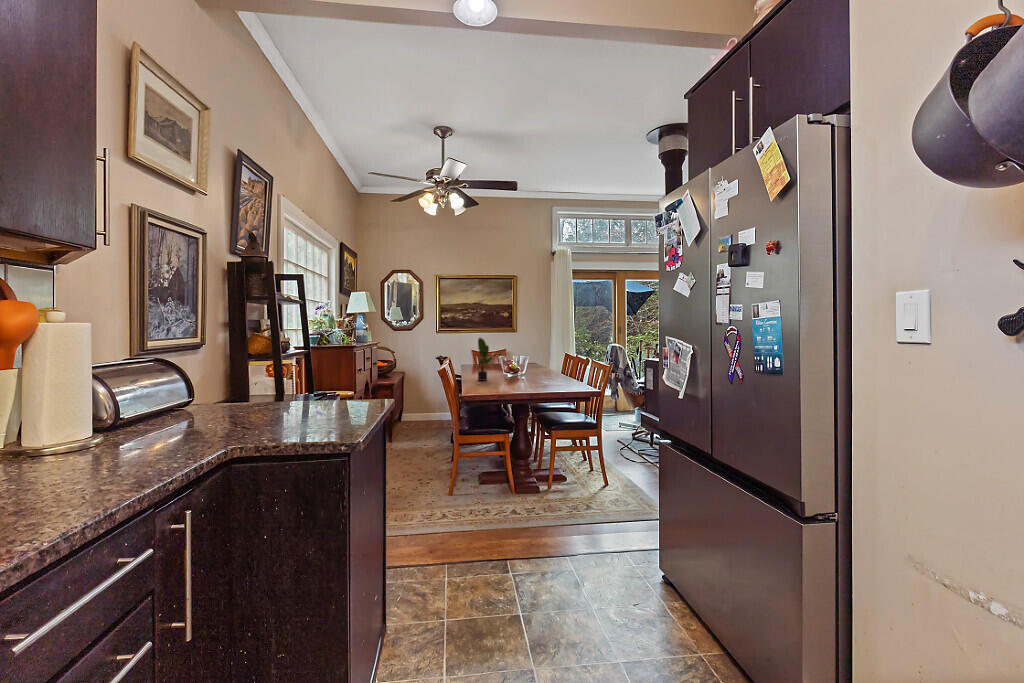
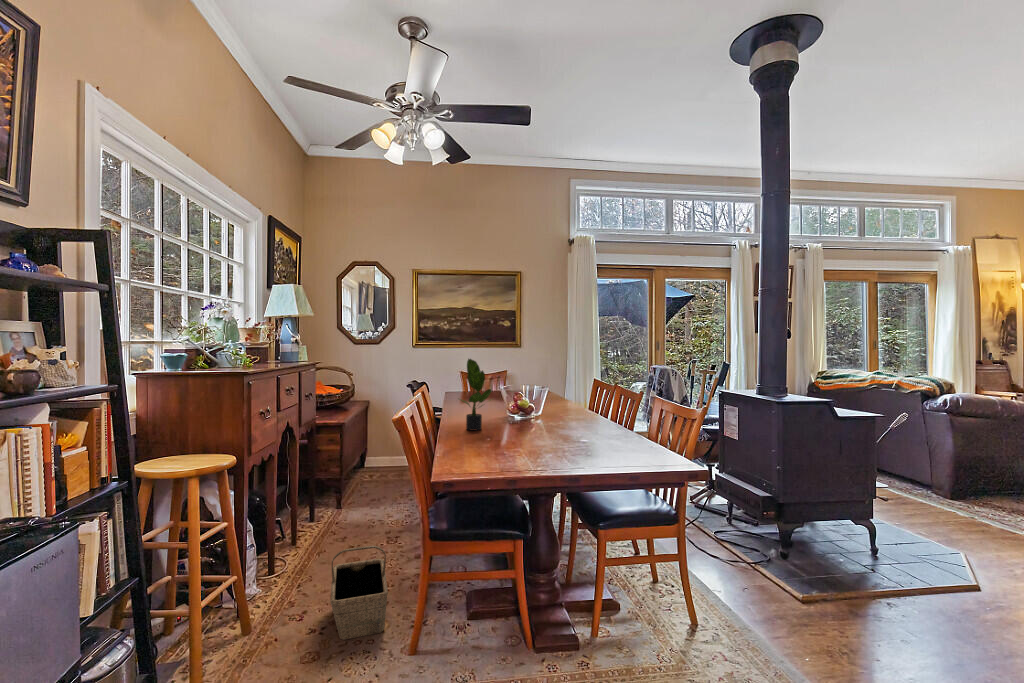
basket: none [402,444,436,491] -> present [330,546,388,640]

